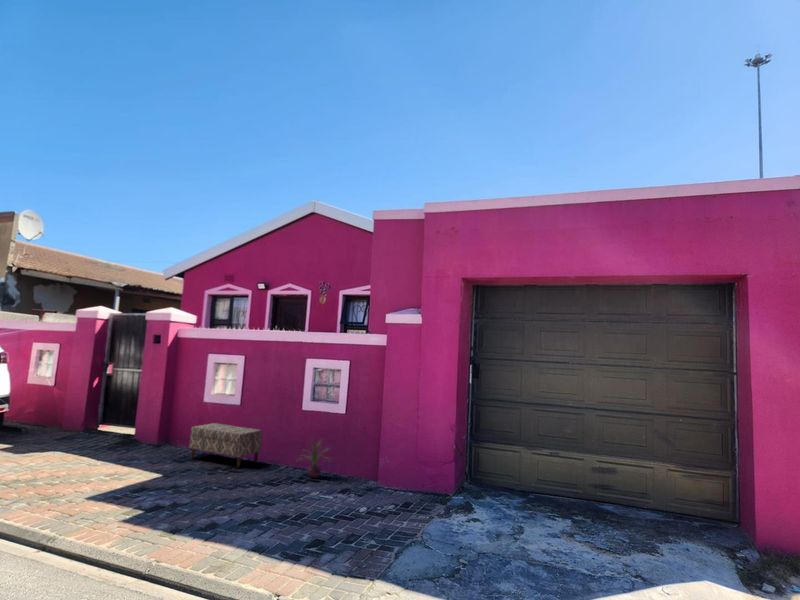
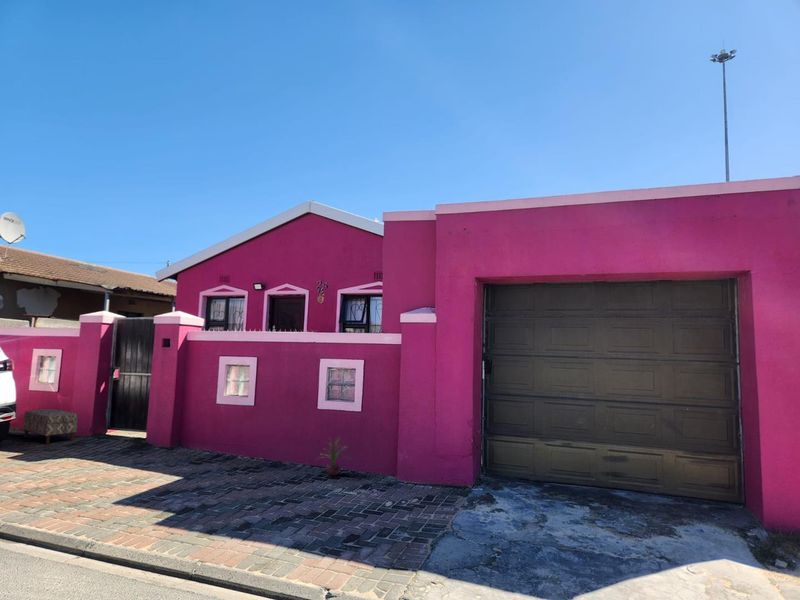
bench: present [189,423,262,467] -> present [23,409,78,444]

